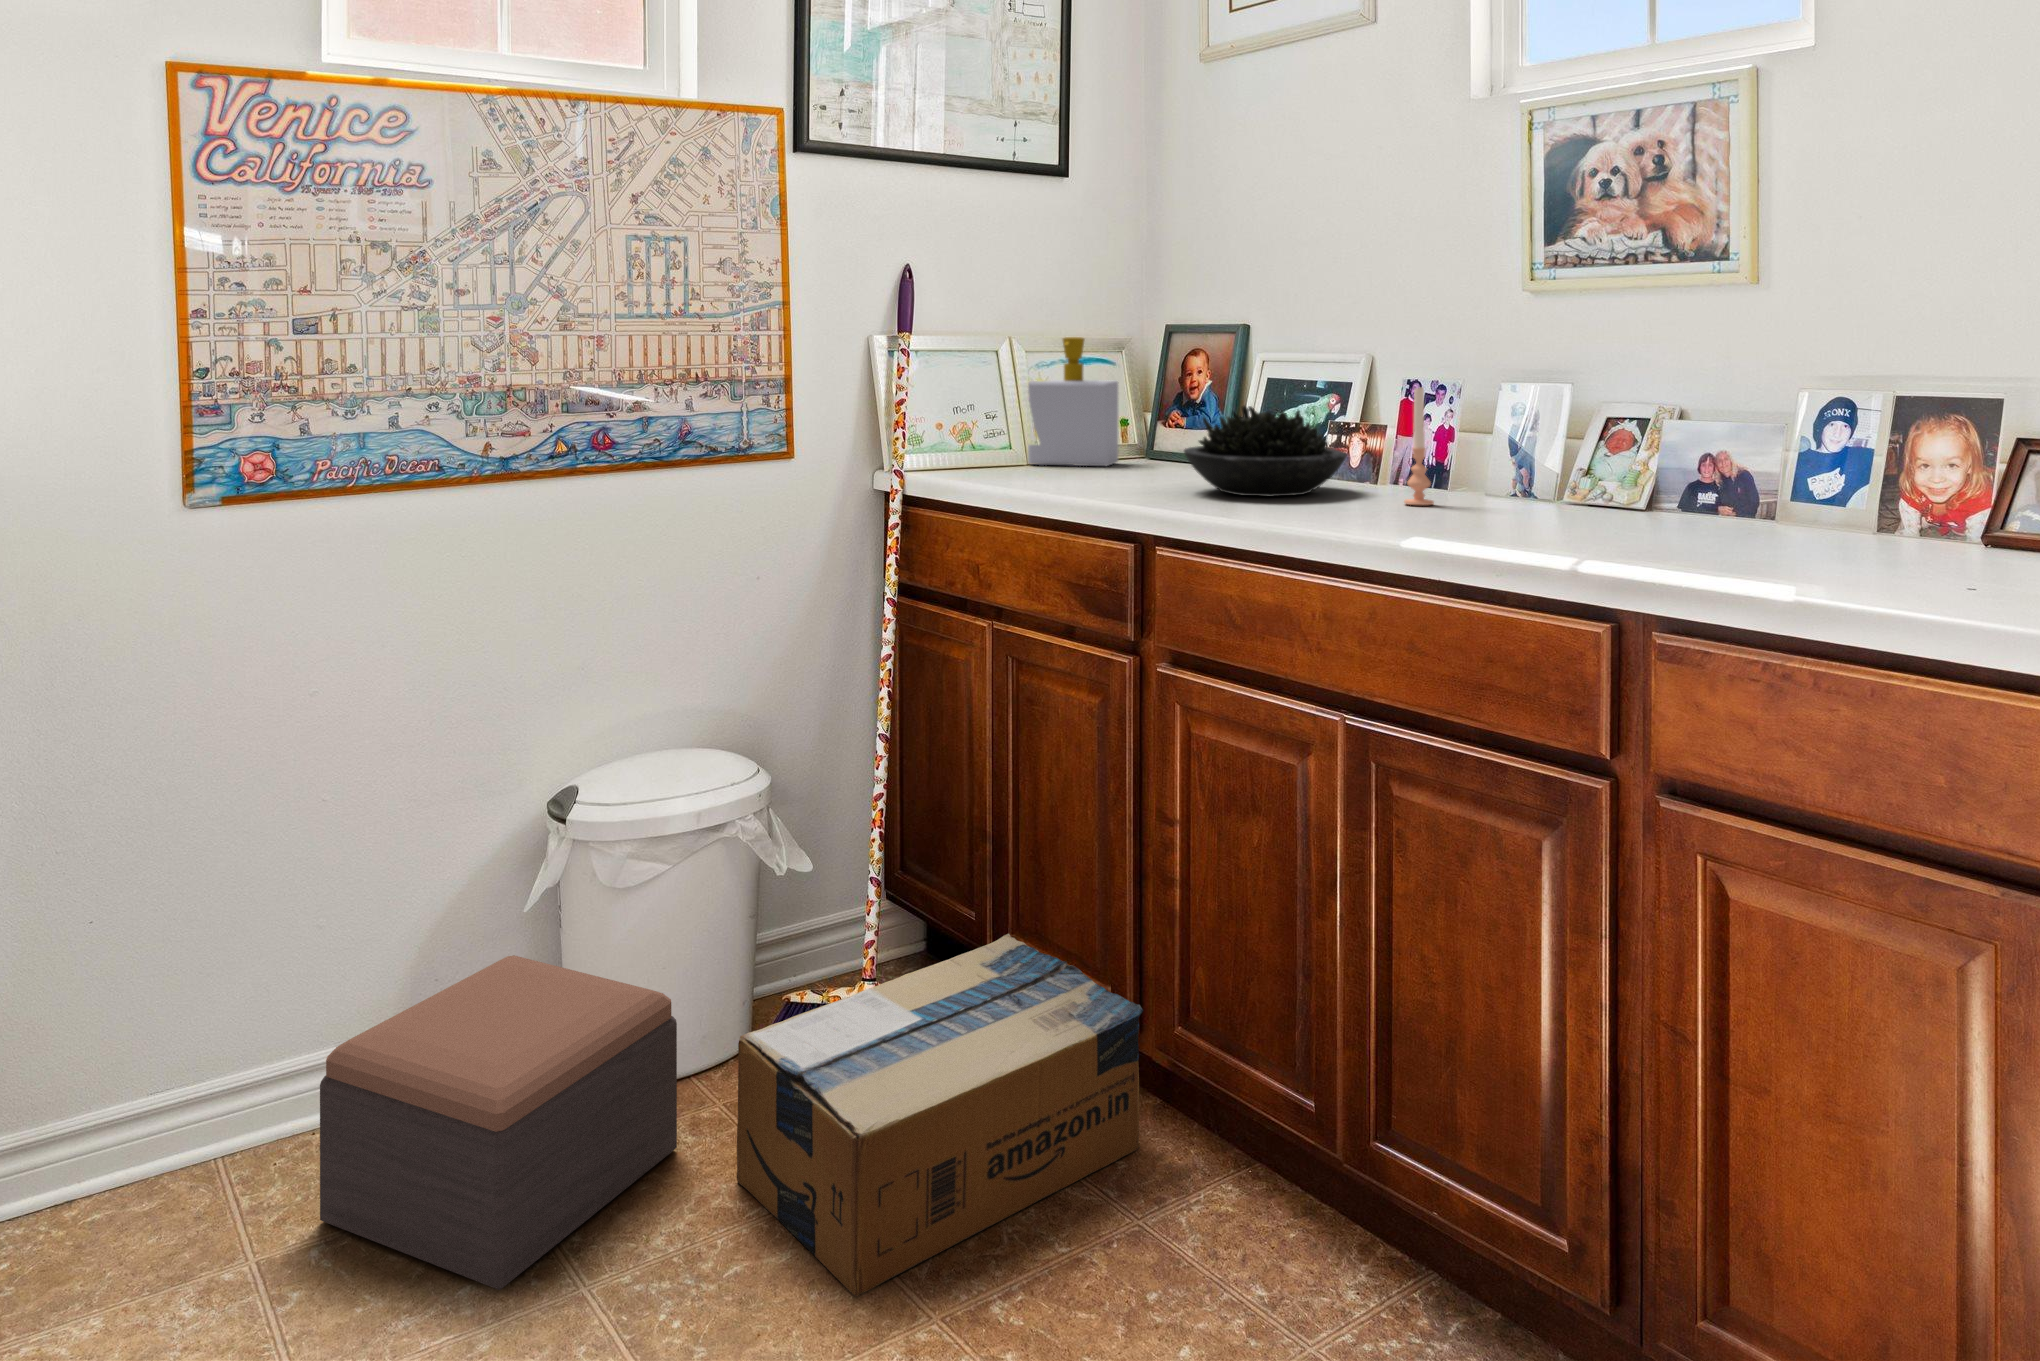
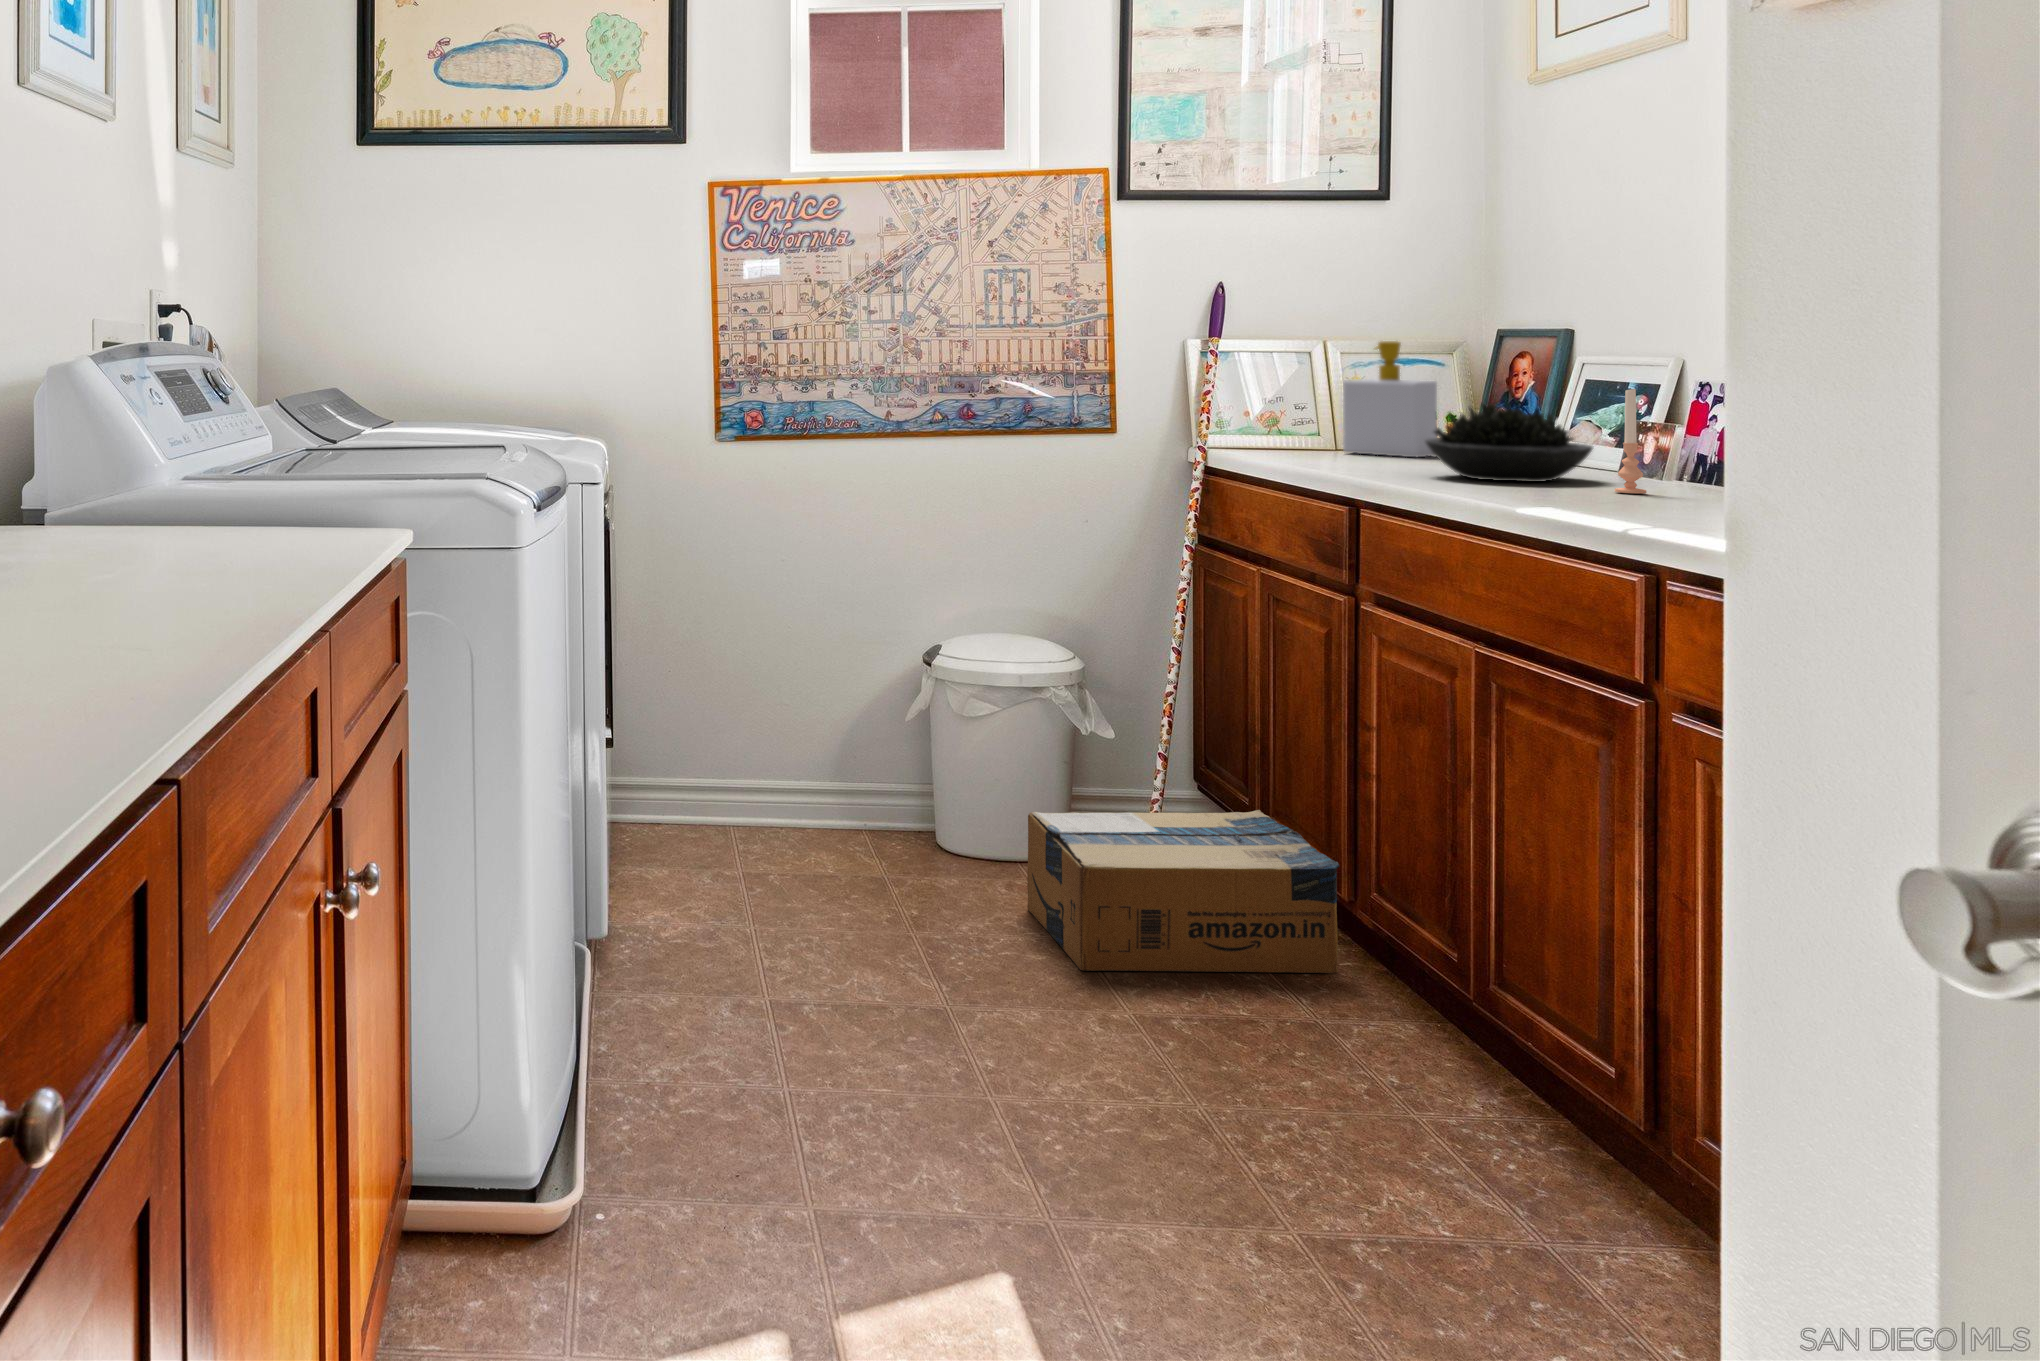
footstool: present [320,955,677,1290] -> none [783,746,994,910]

